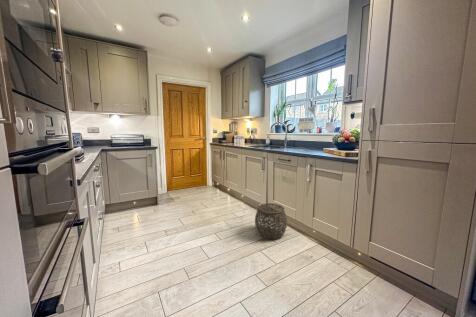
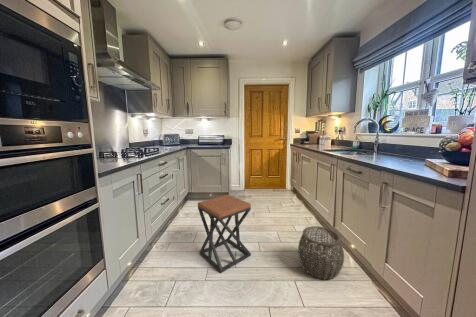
stool: none [167,192,218,262] -> present [198,195,251,273]

